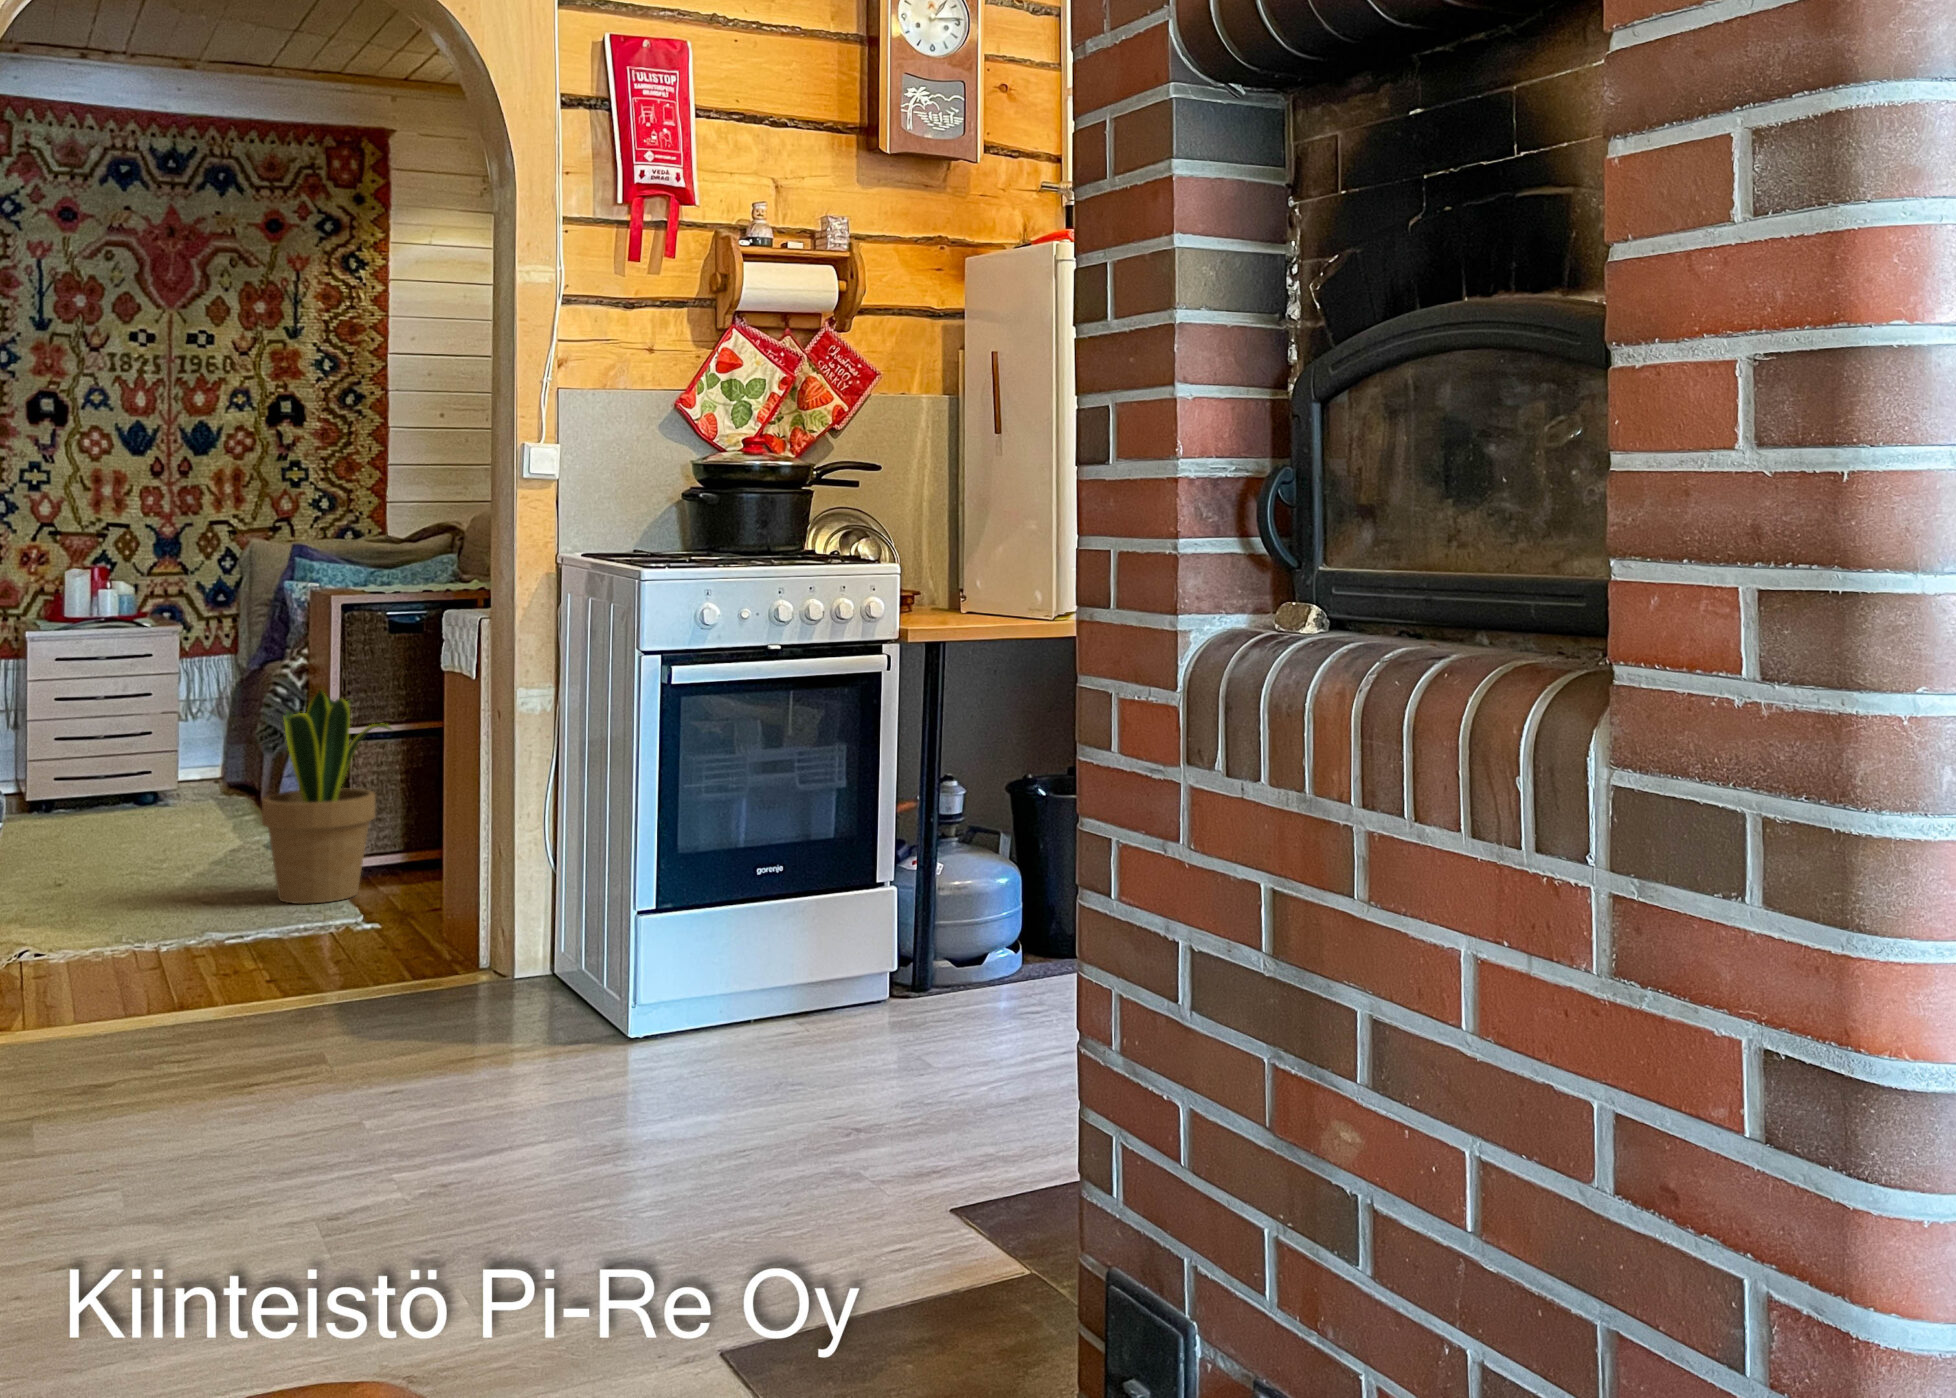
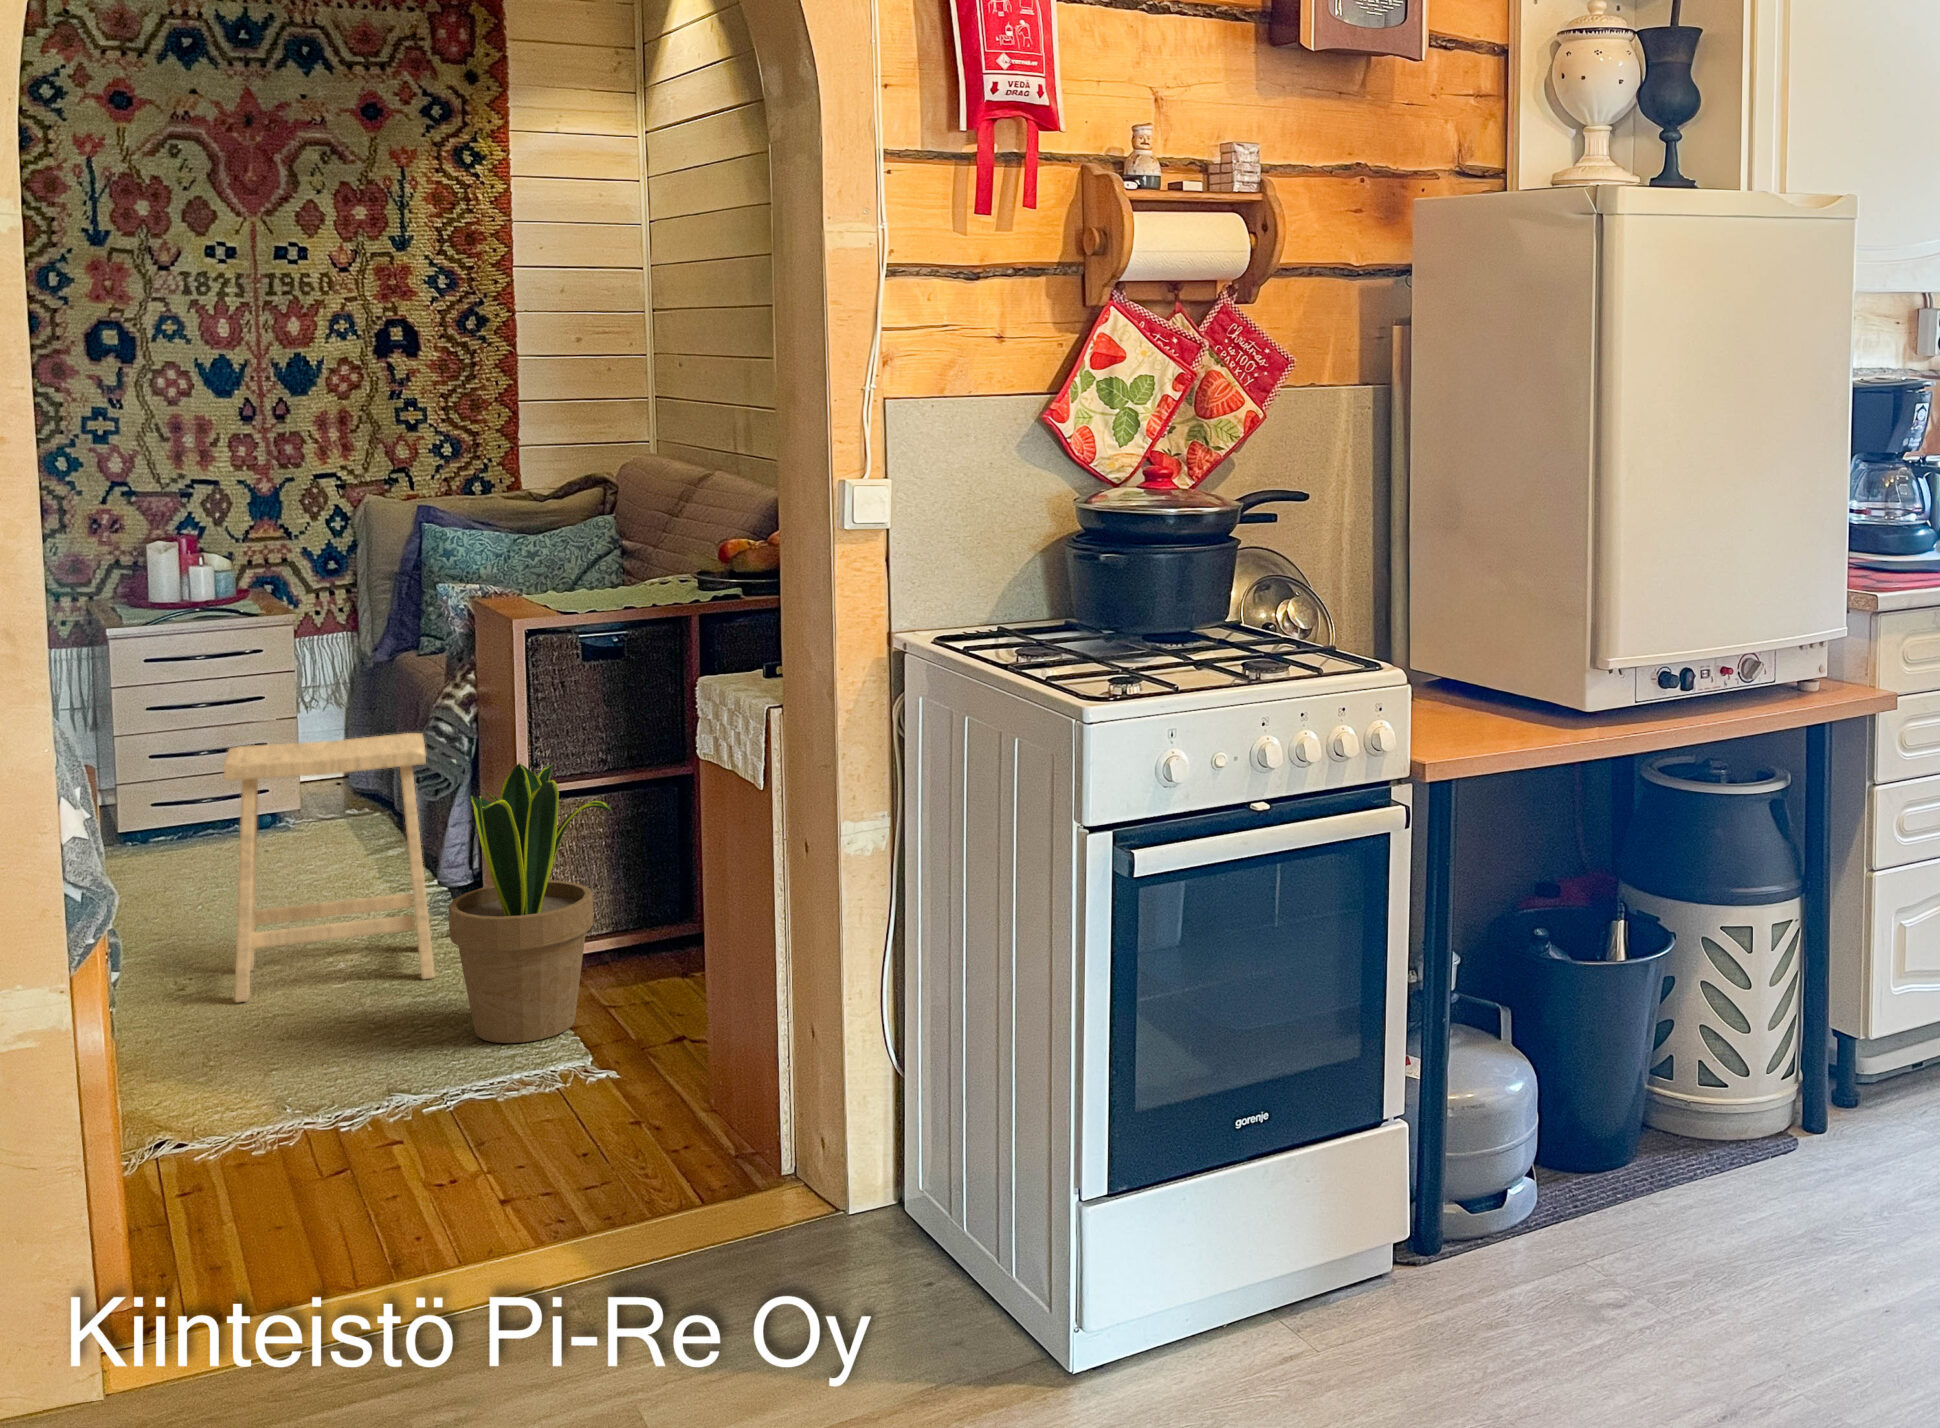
footstool: none [98,687,262,885] -> present [224,733,435,1002]

